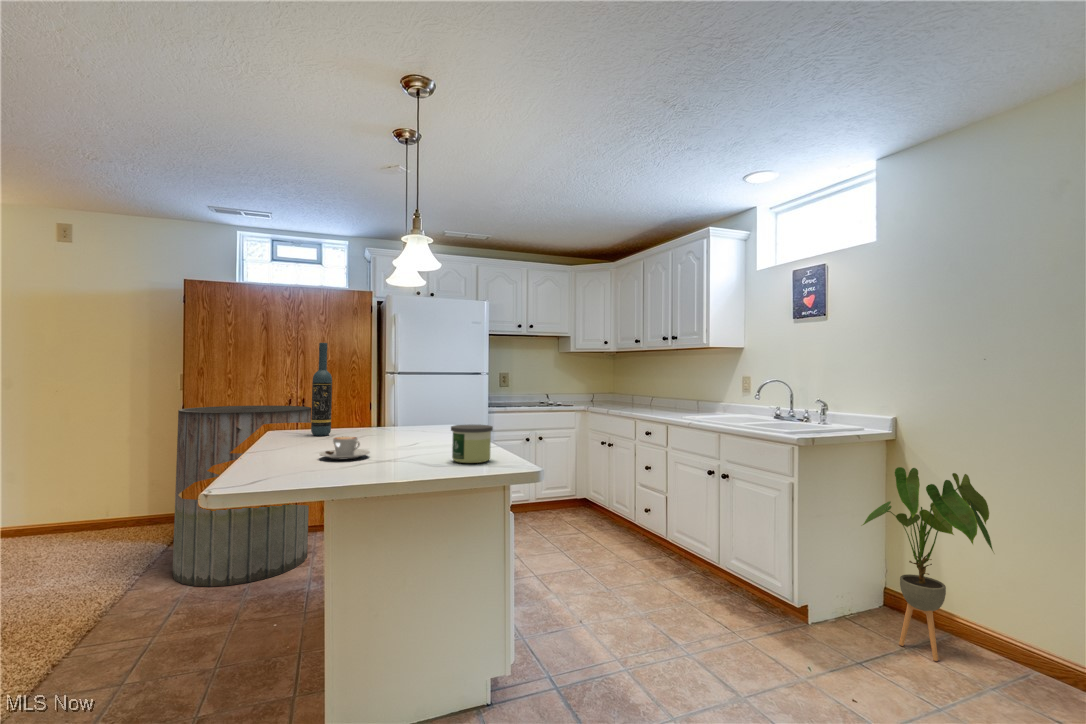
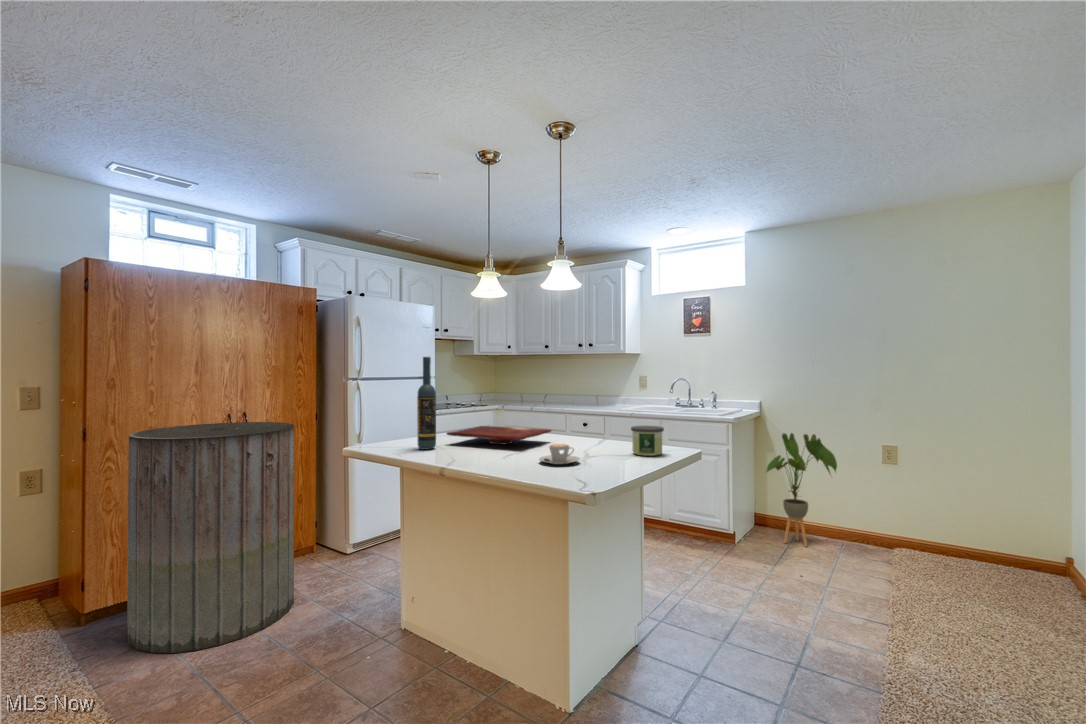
cutting board: none [352,419,448,438] -> present [447,426,551,444]

